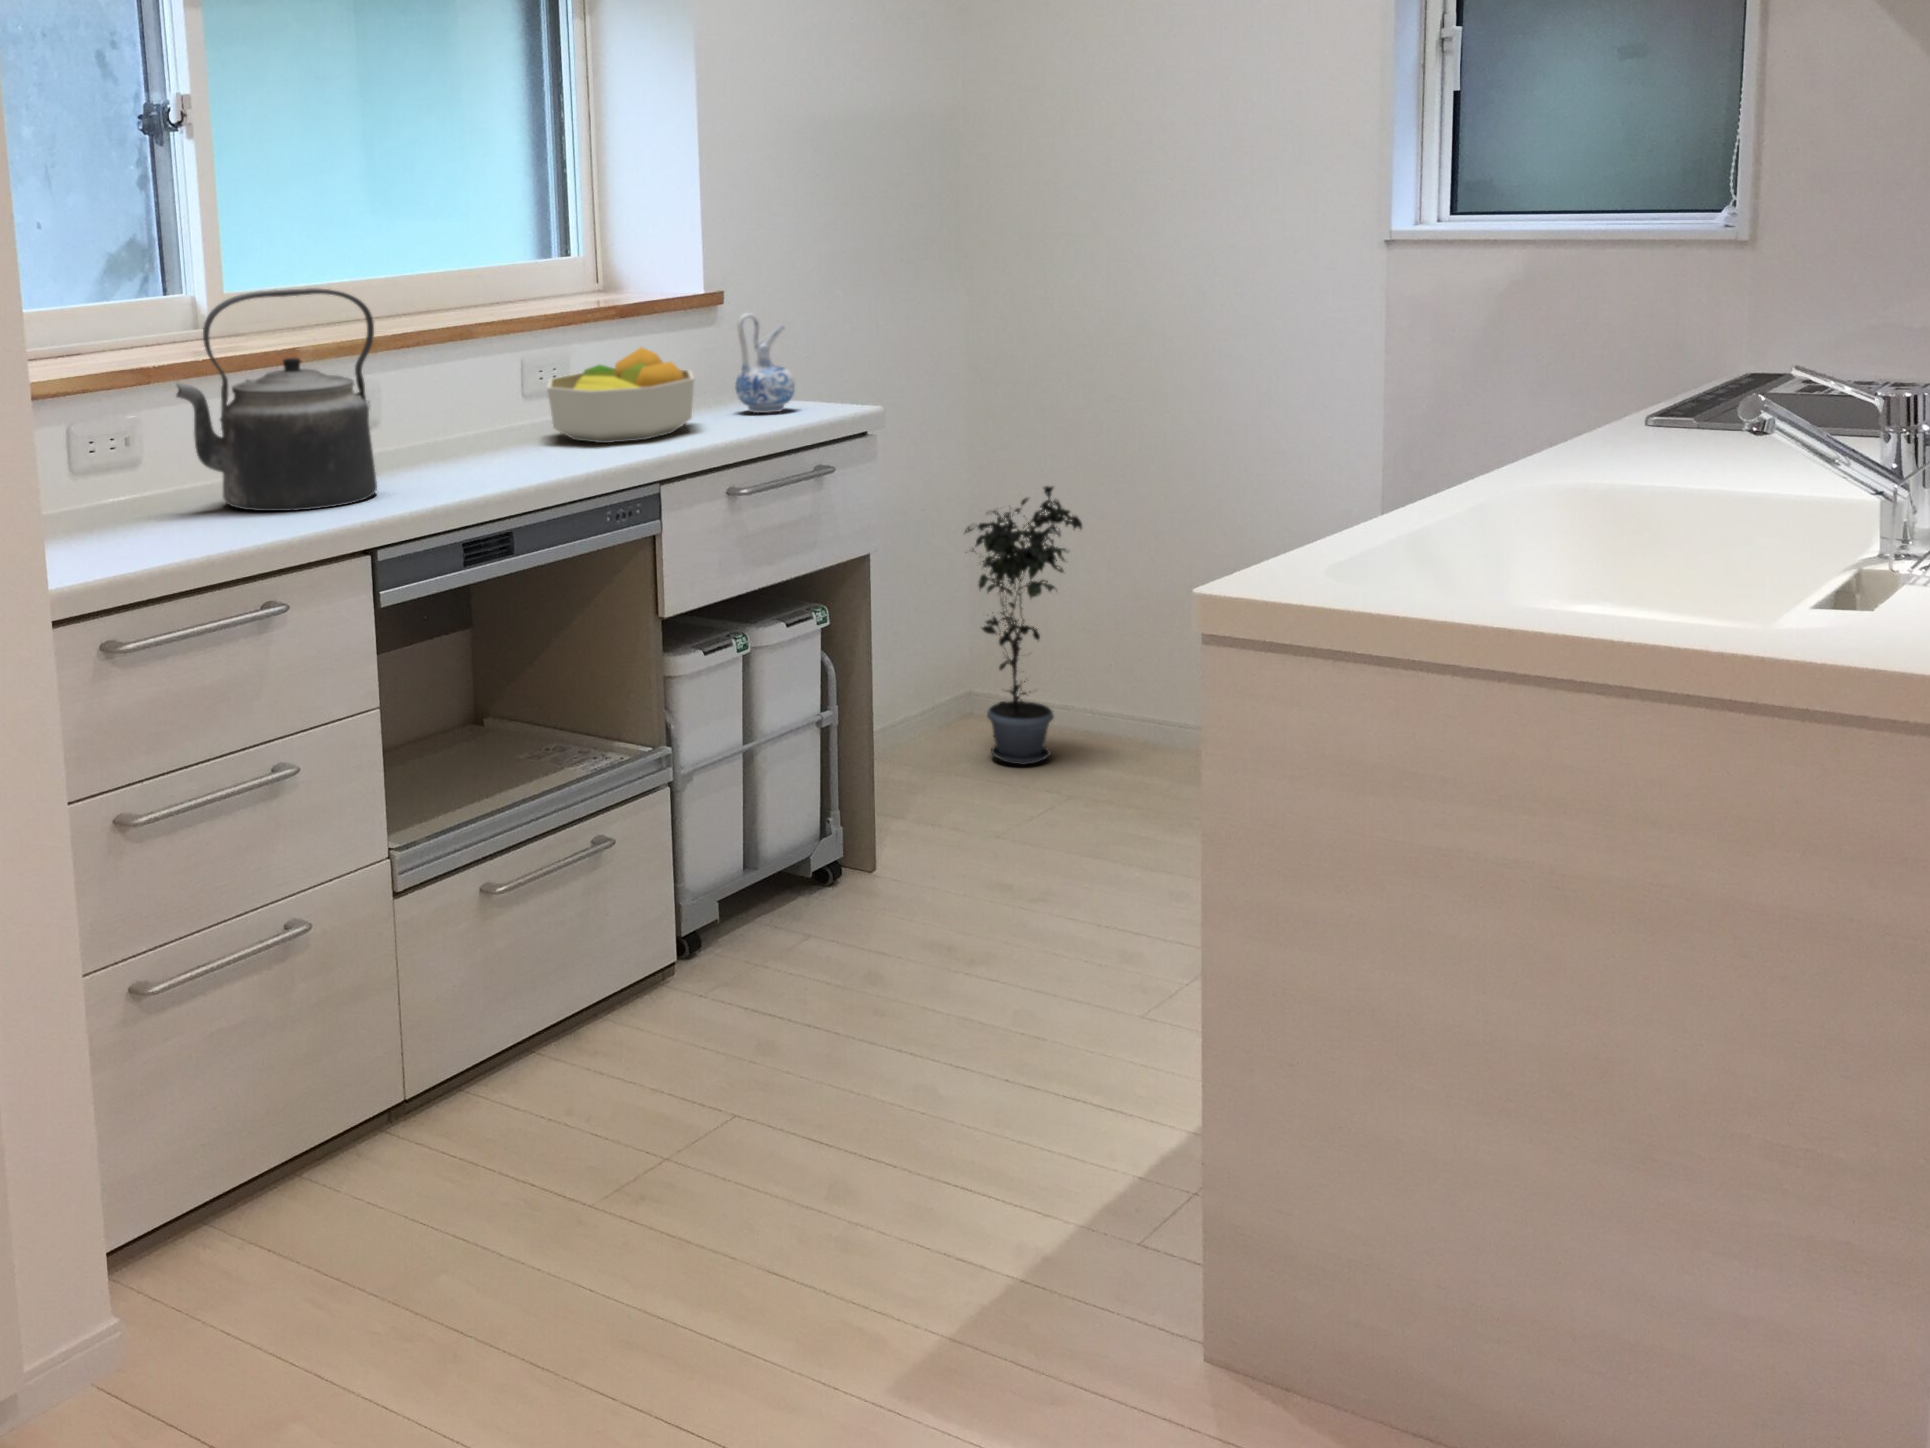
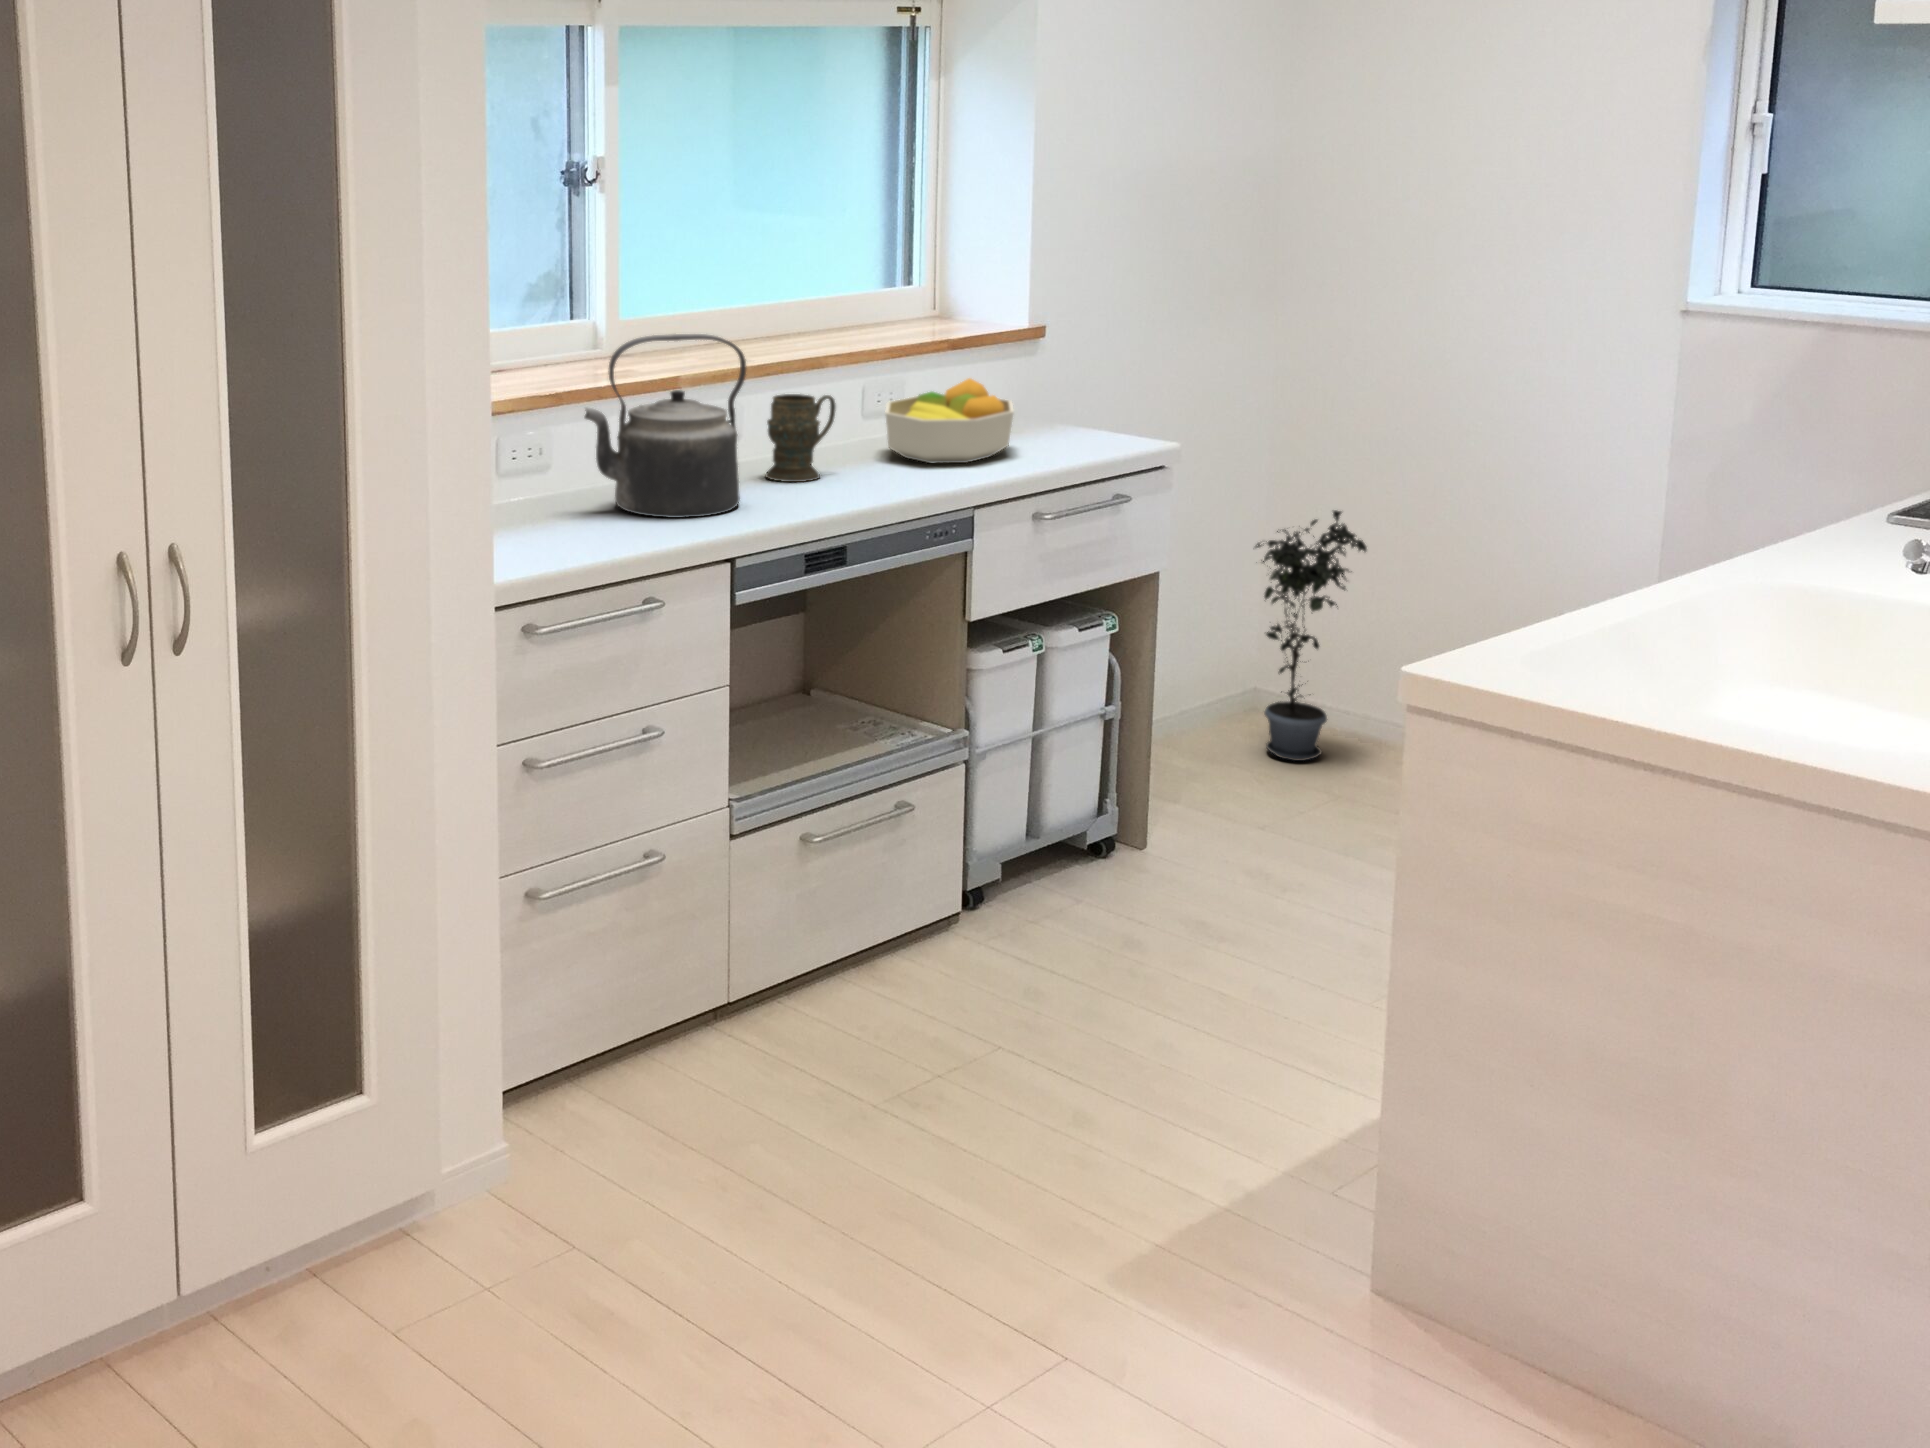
ceramic pitcher: present [735,313,795,413] -> none [1051,352,1104,440]
mug: none [407,366,488,470] -> present [766,394,836,482]

